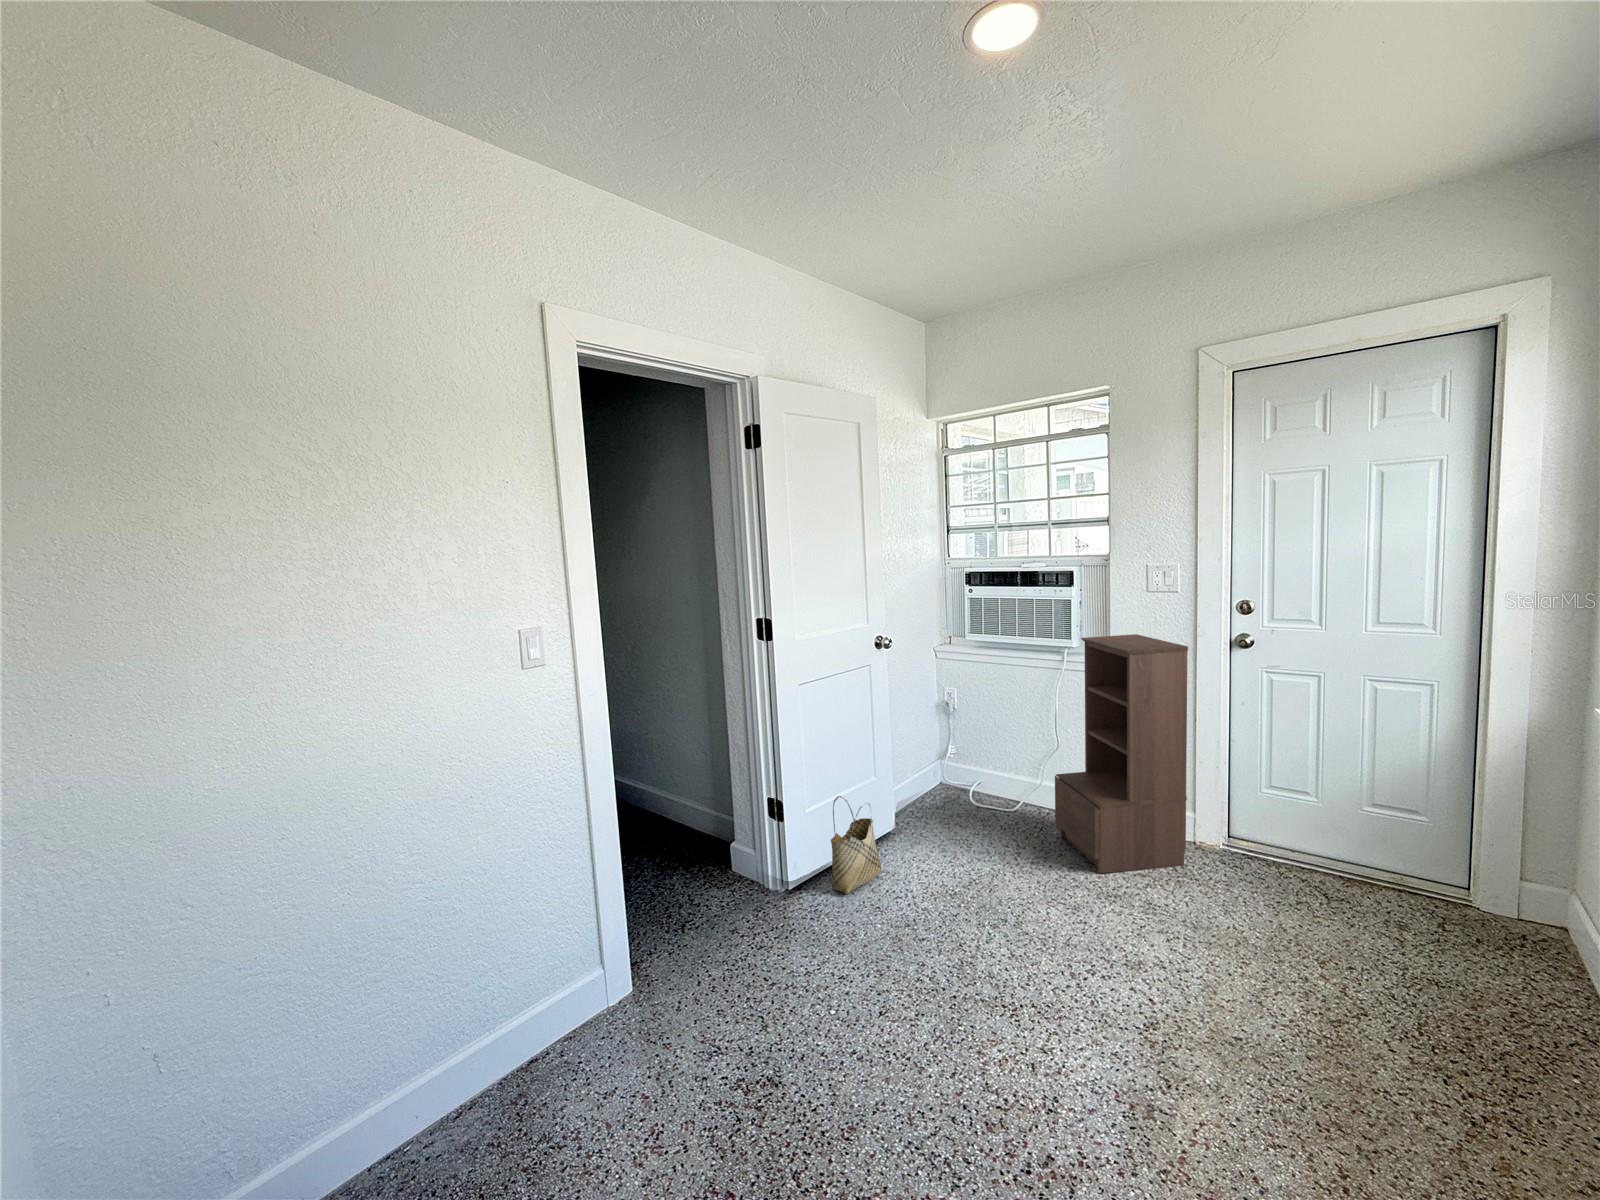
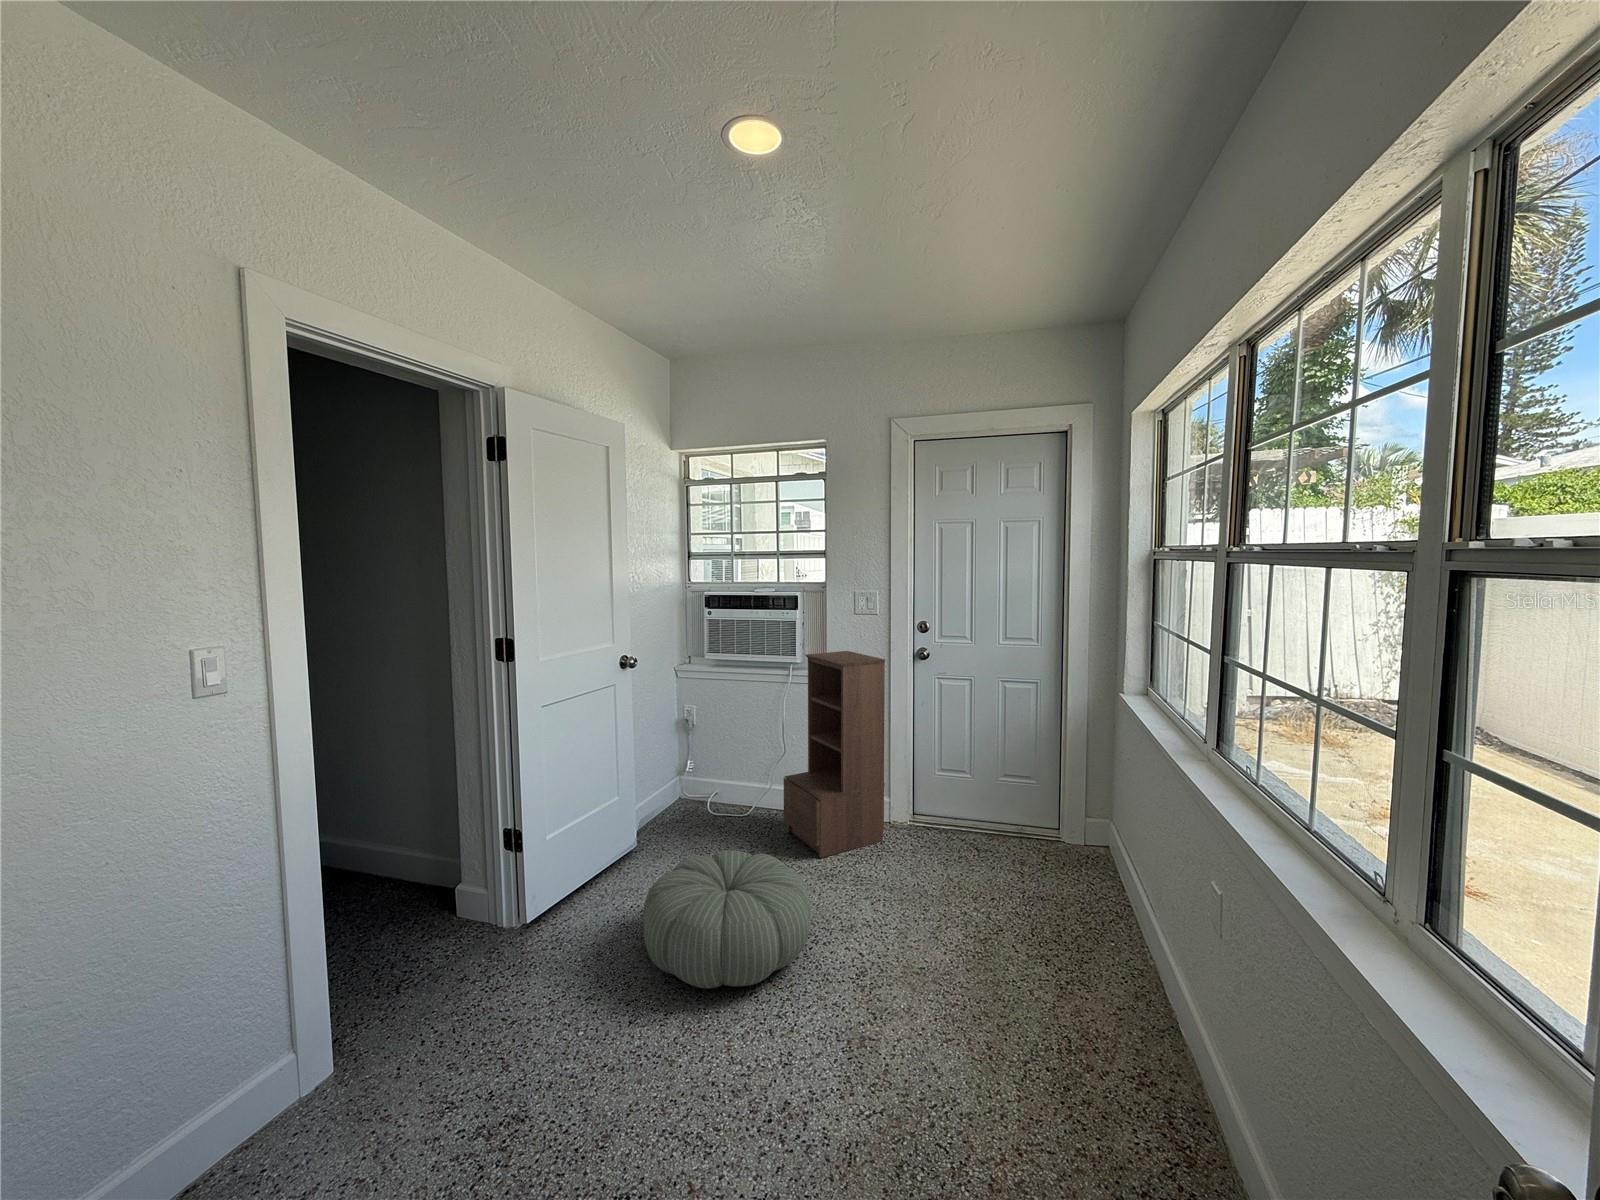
woven basket: present [831,796,881,894] -> none [574,818,626,917]
pouf: none [896,851,1085,1006] -> present [643,850,811,988]

